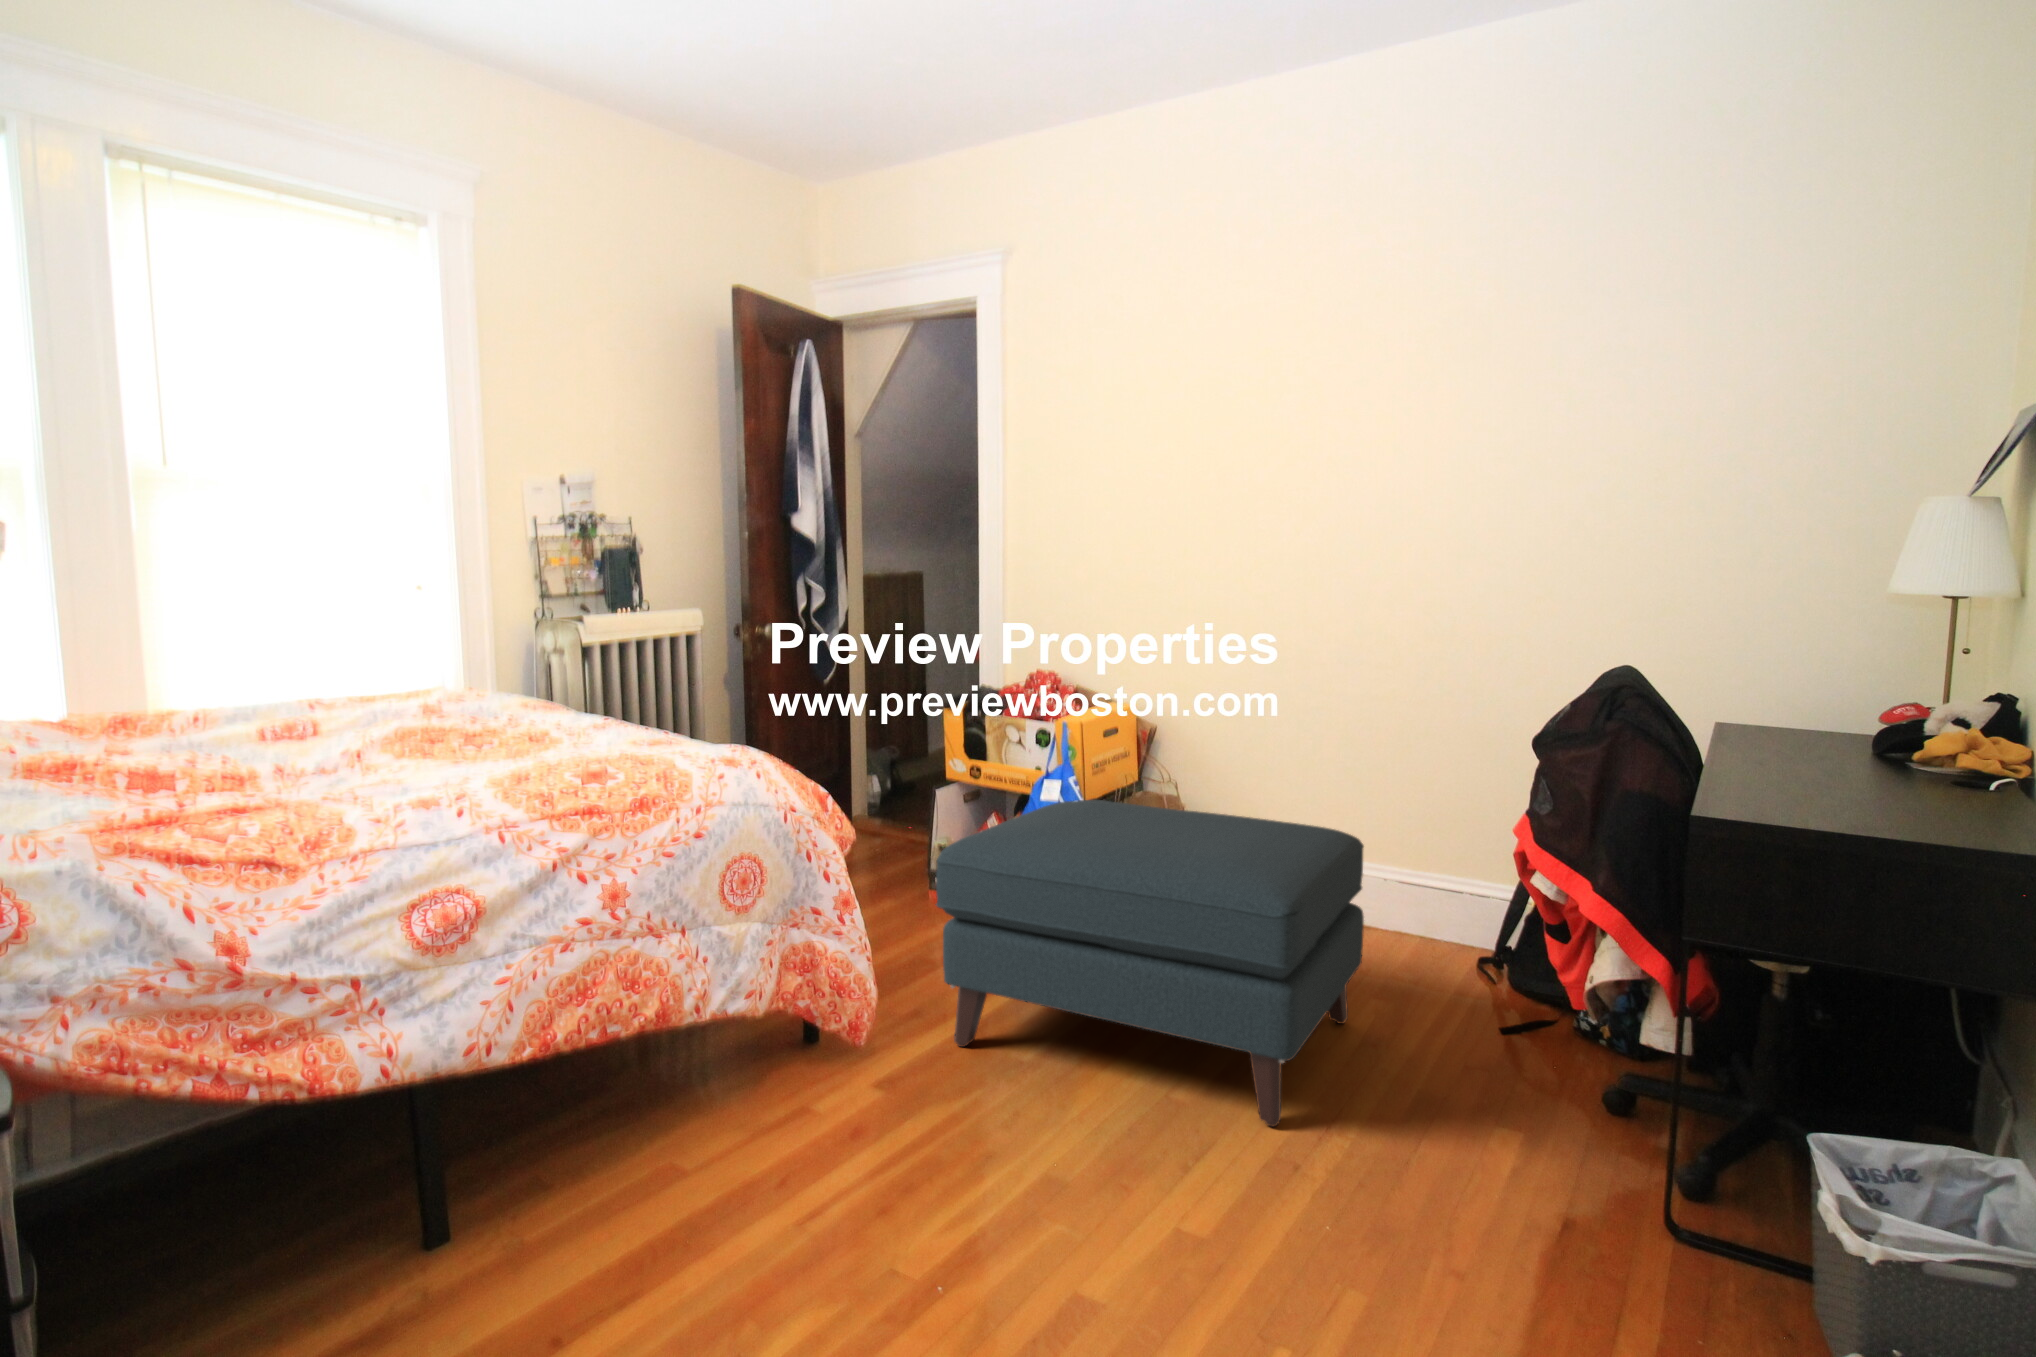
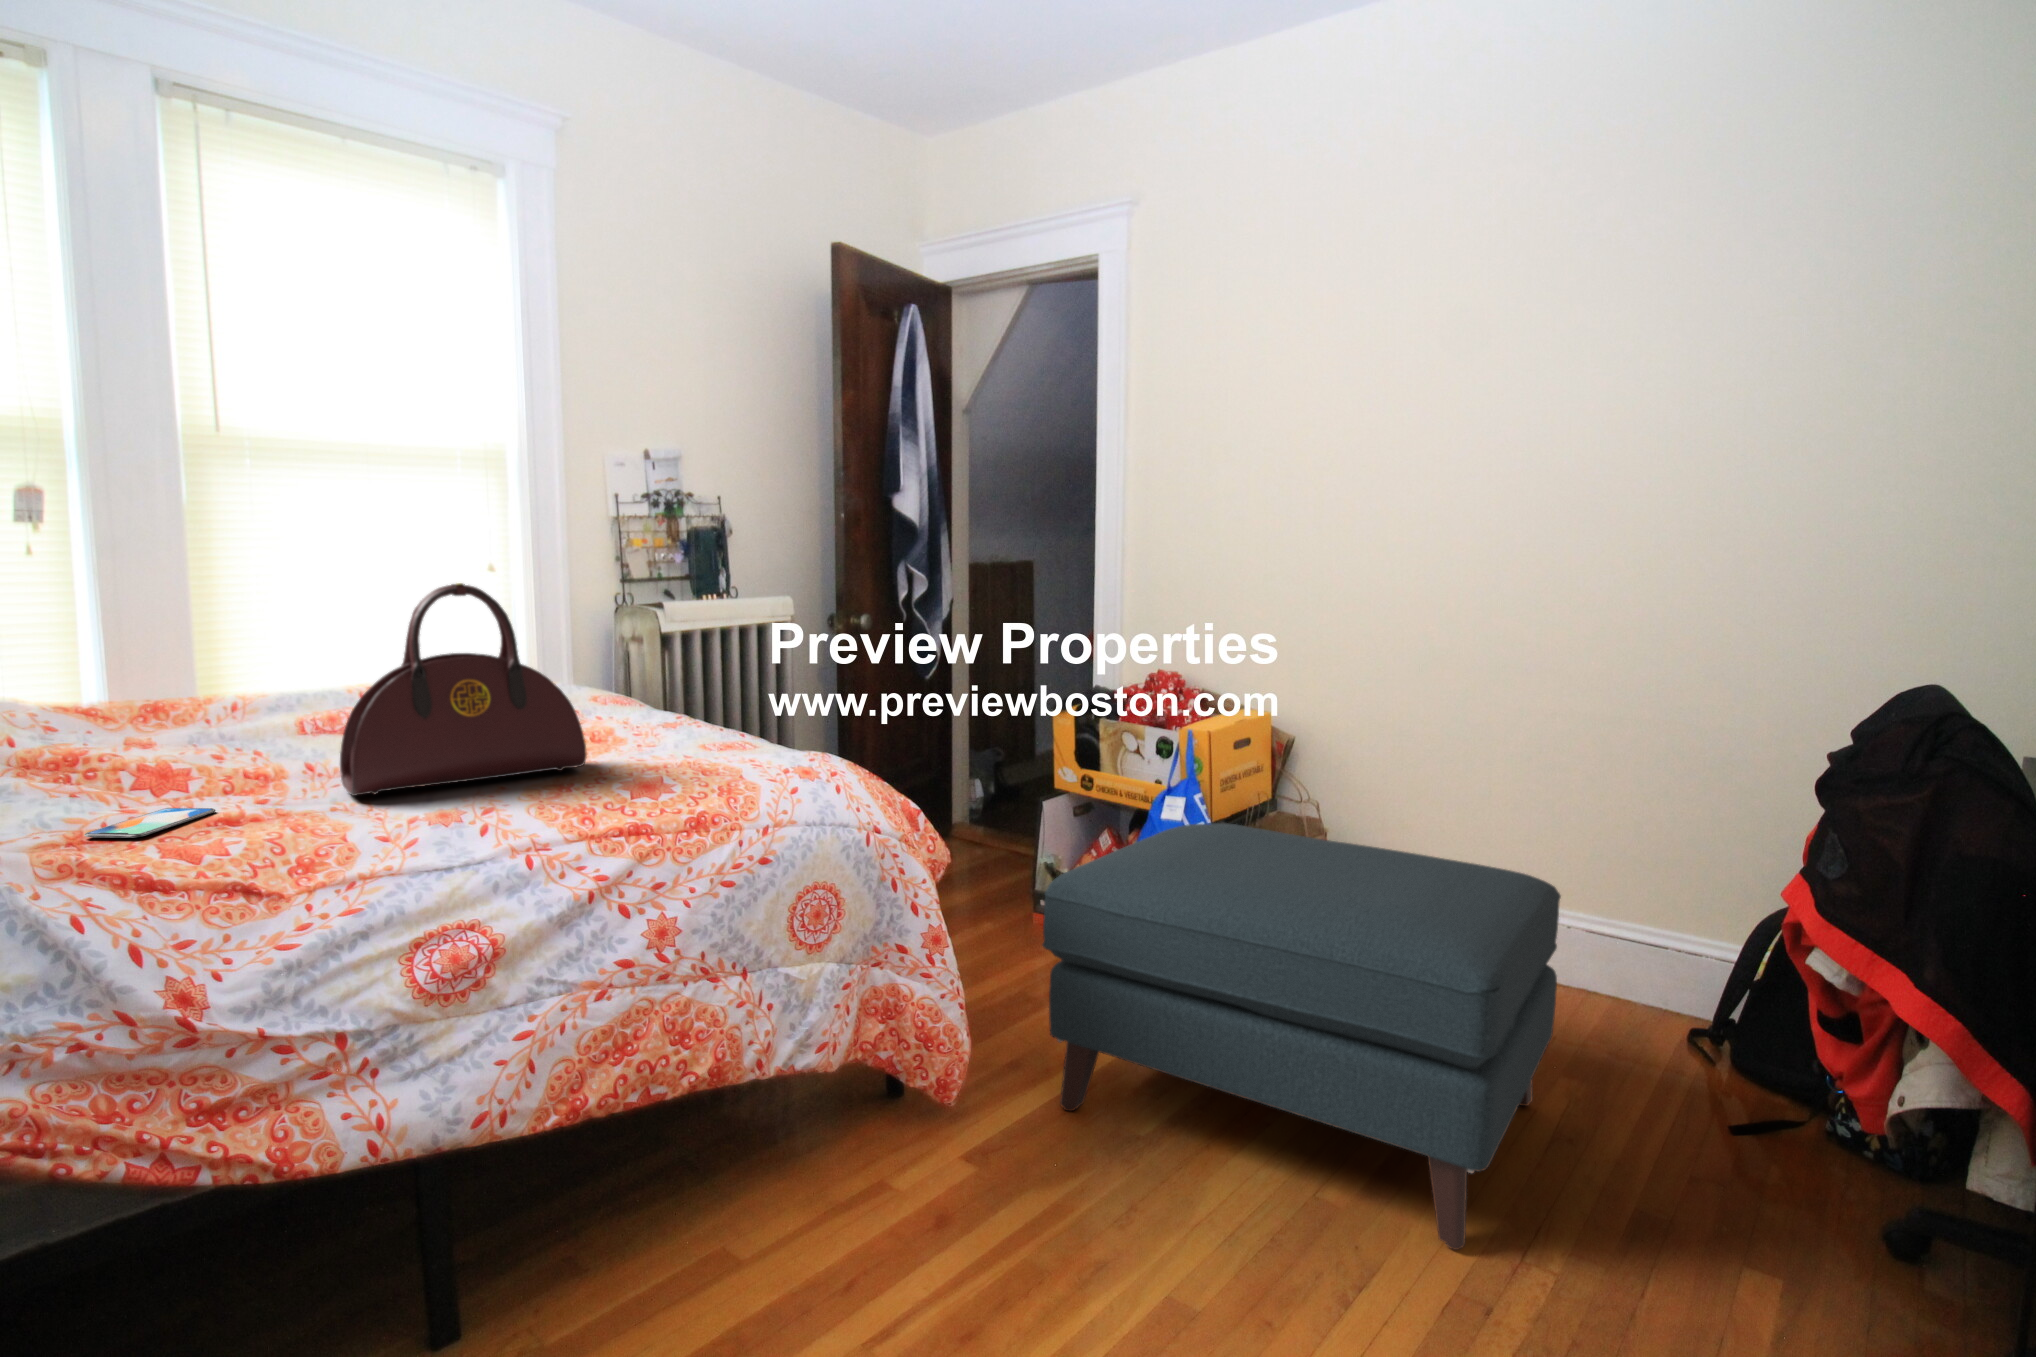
handbag: none [320,605,536,789] -> present [340,583,587,796]
smartphone: none [117,802,220,827] -> present [84,808,215,838]

